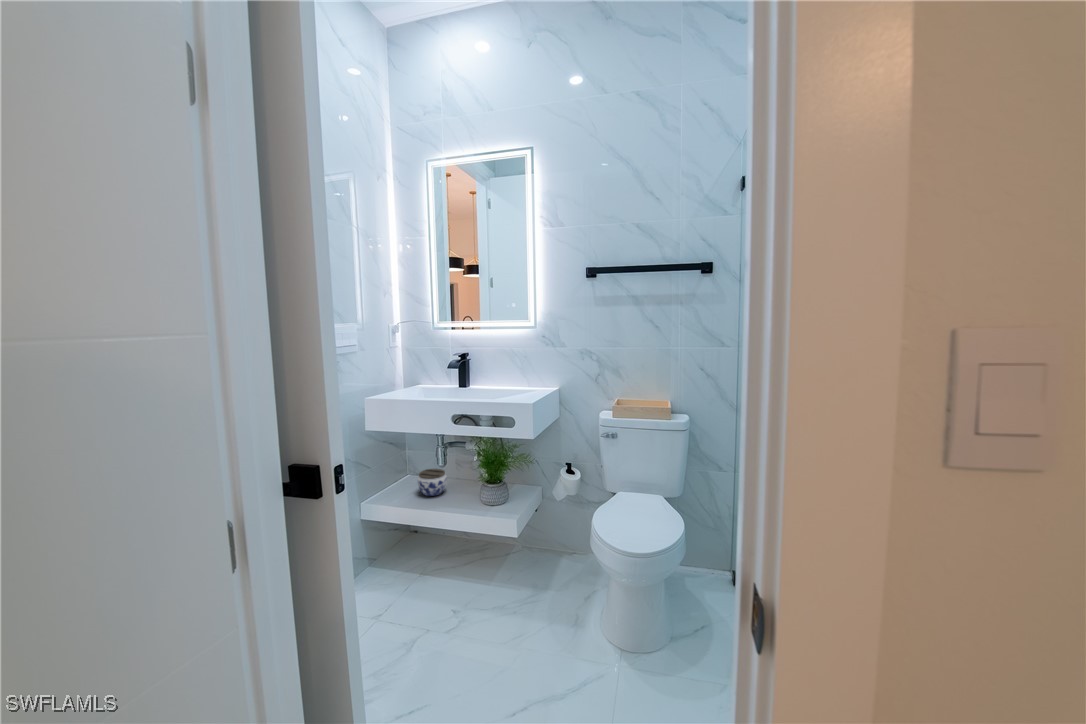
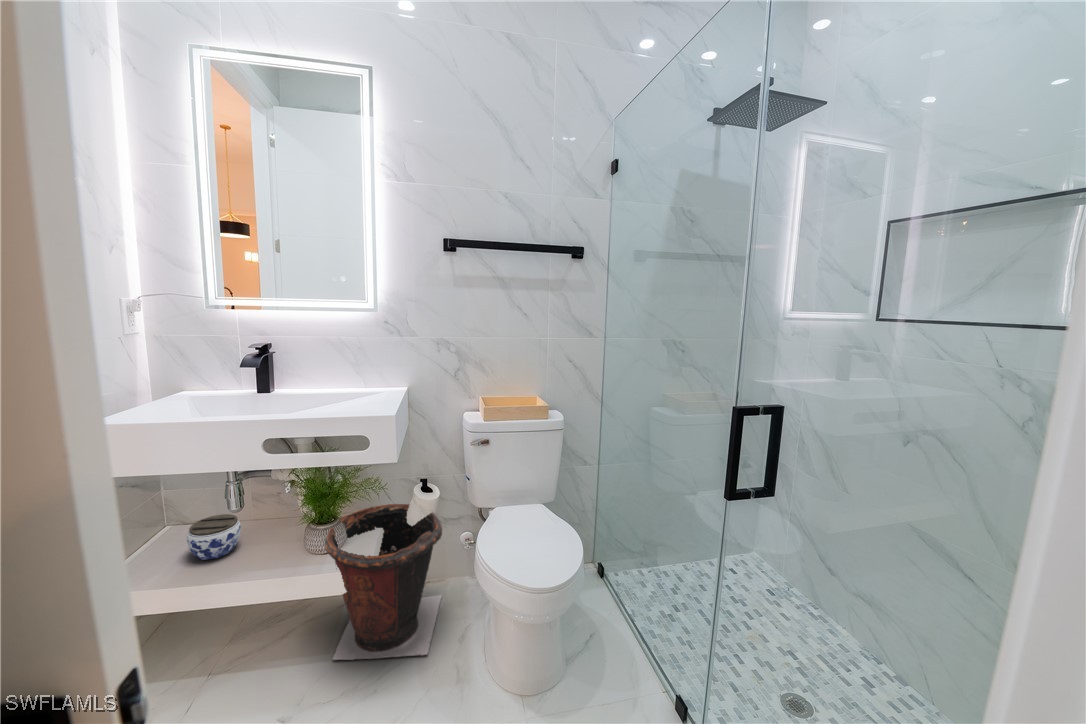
waste bin: none [494,480,583,597] -> present [325,504,442,660]

